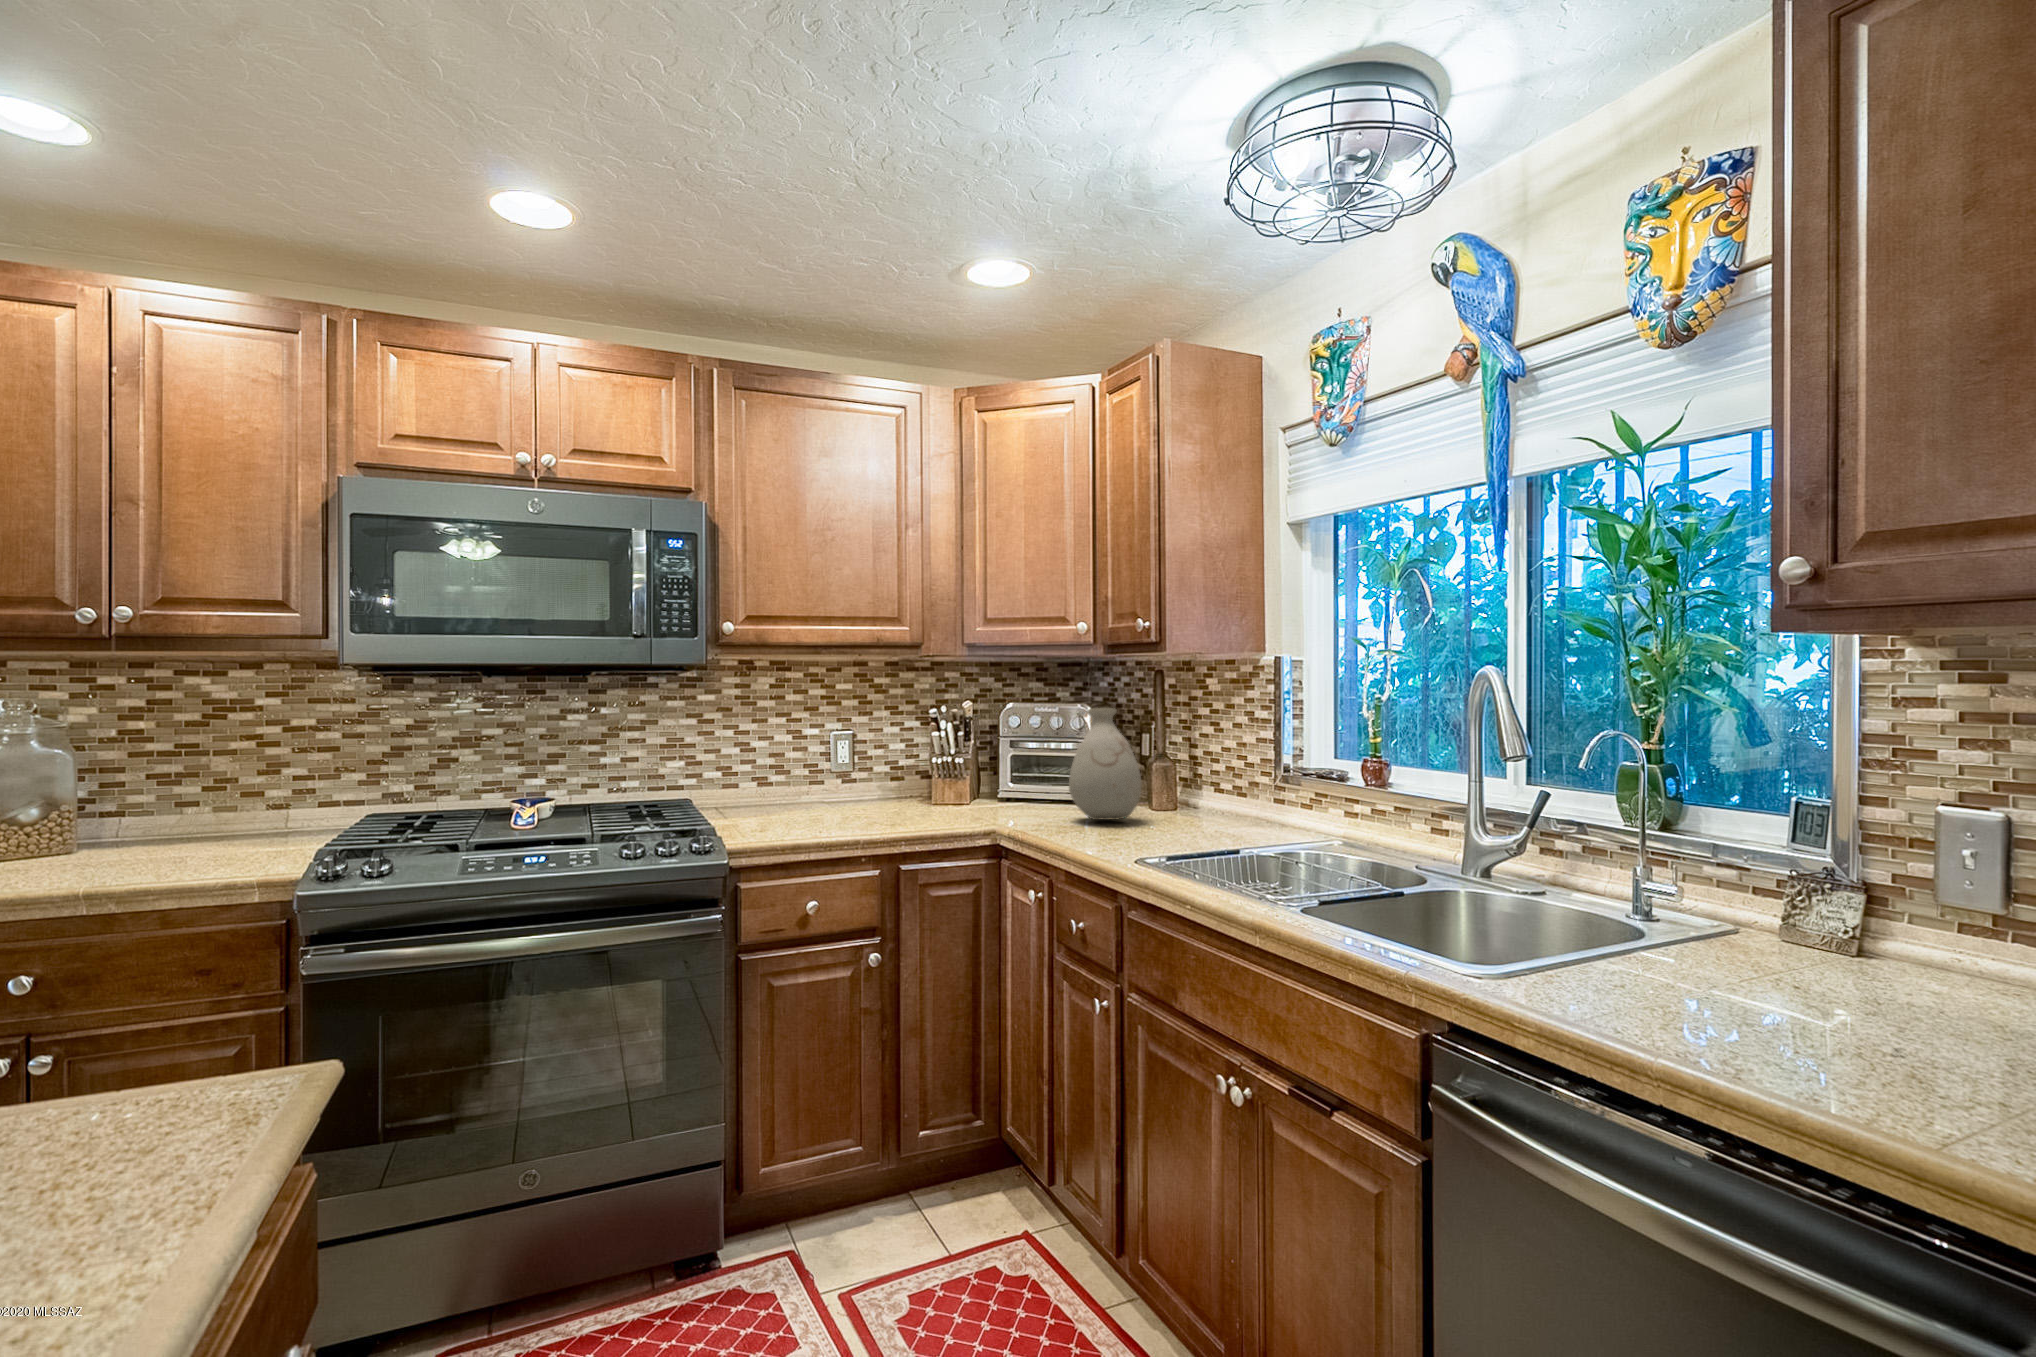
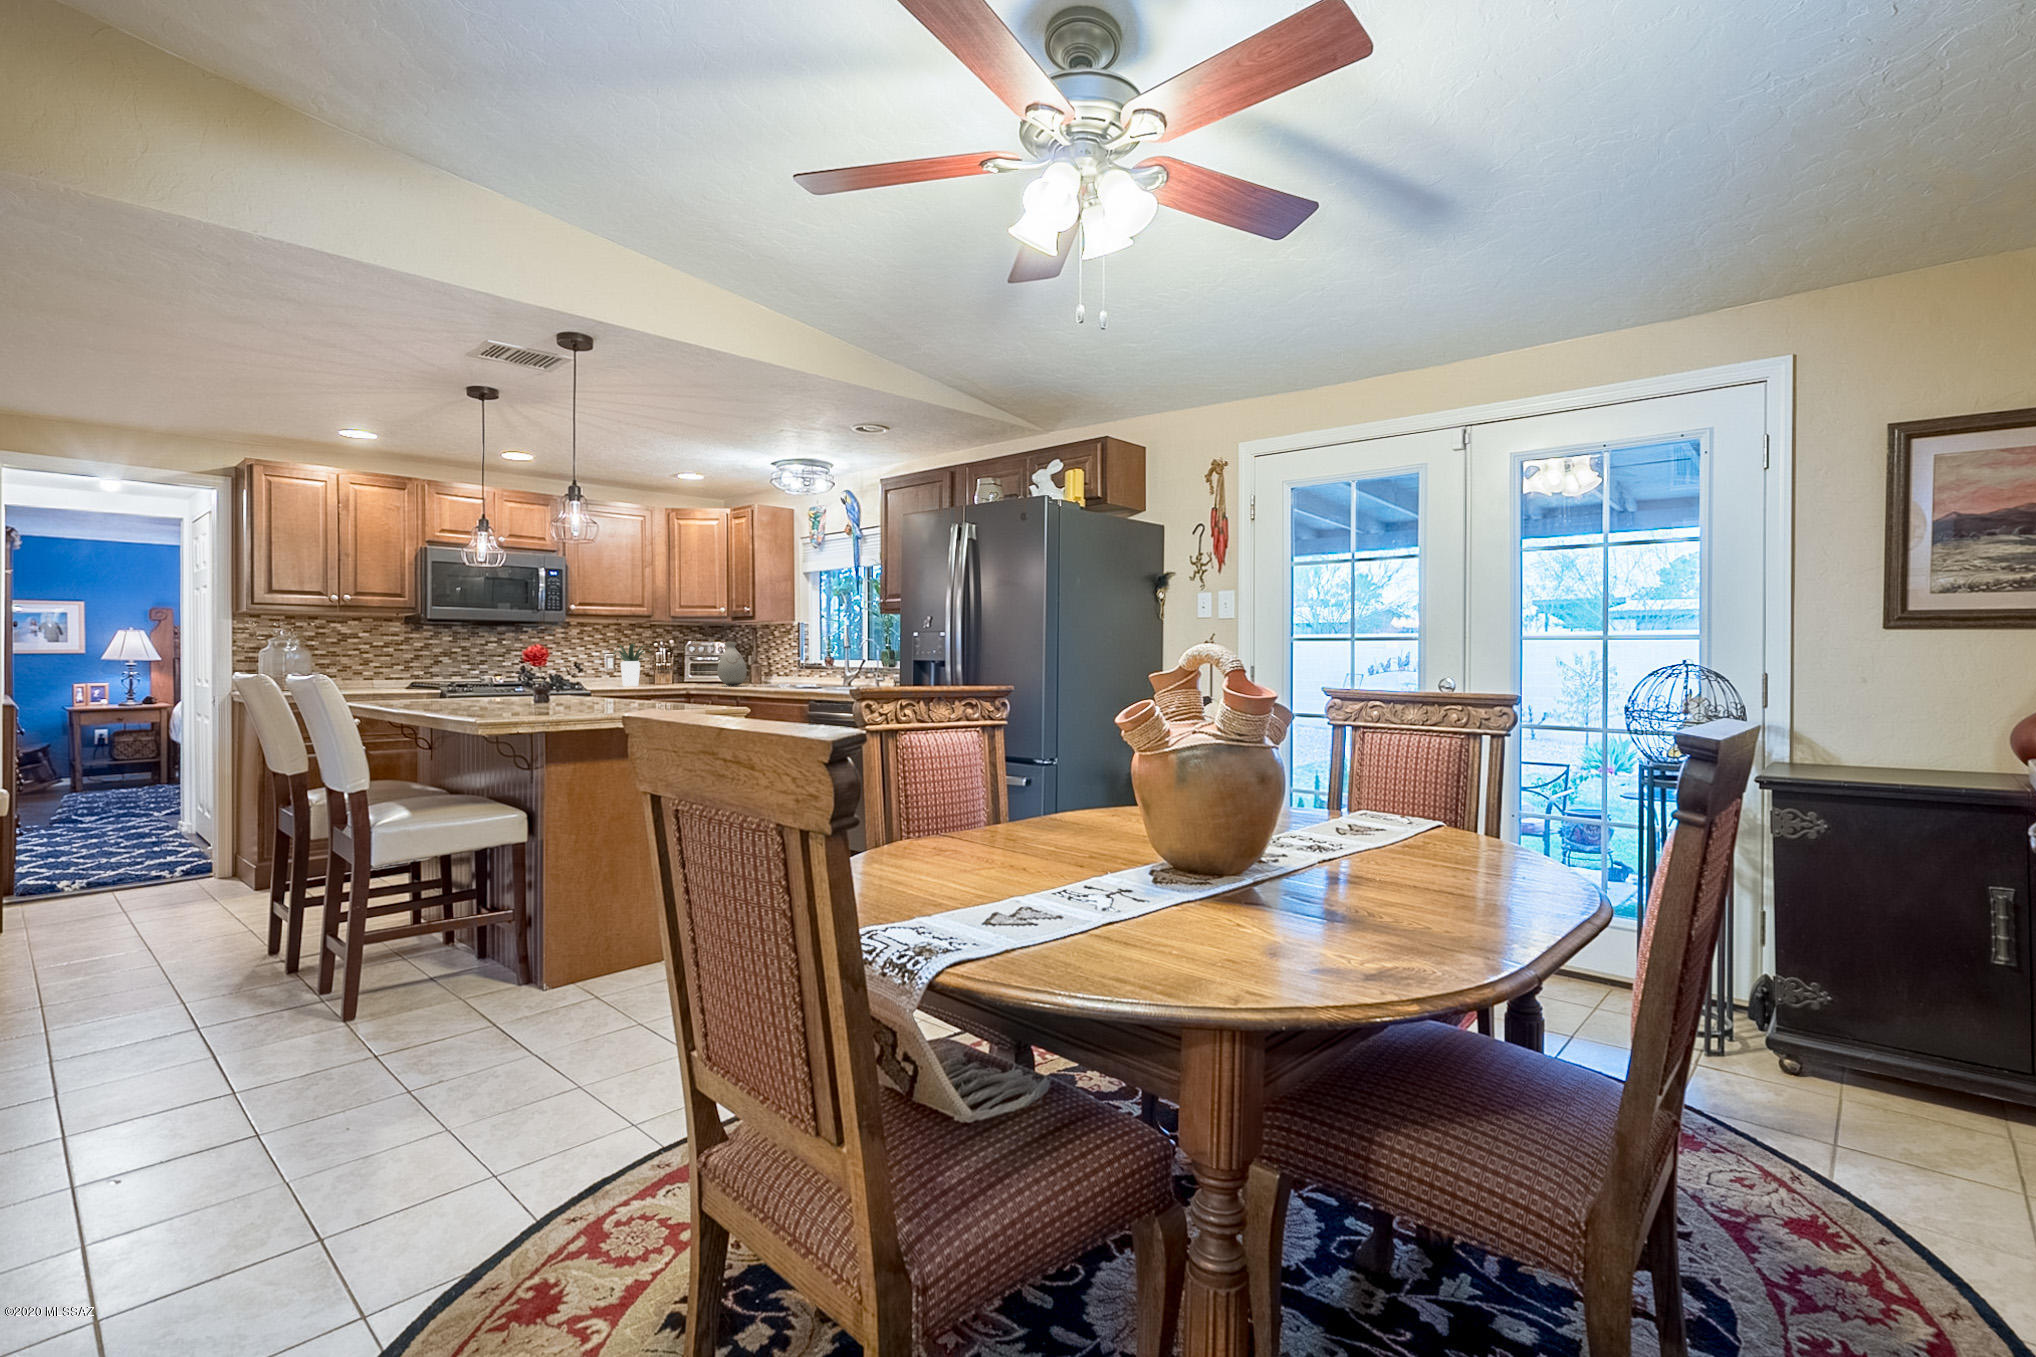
potted plant: none [816,711,928,818] -> present [613,644,651,686]

